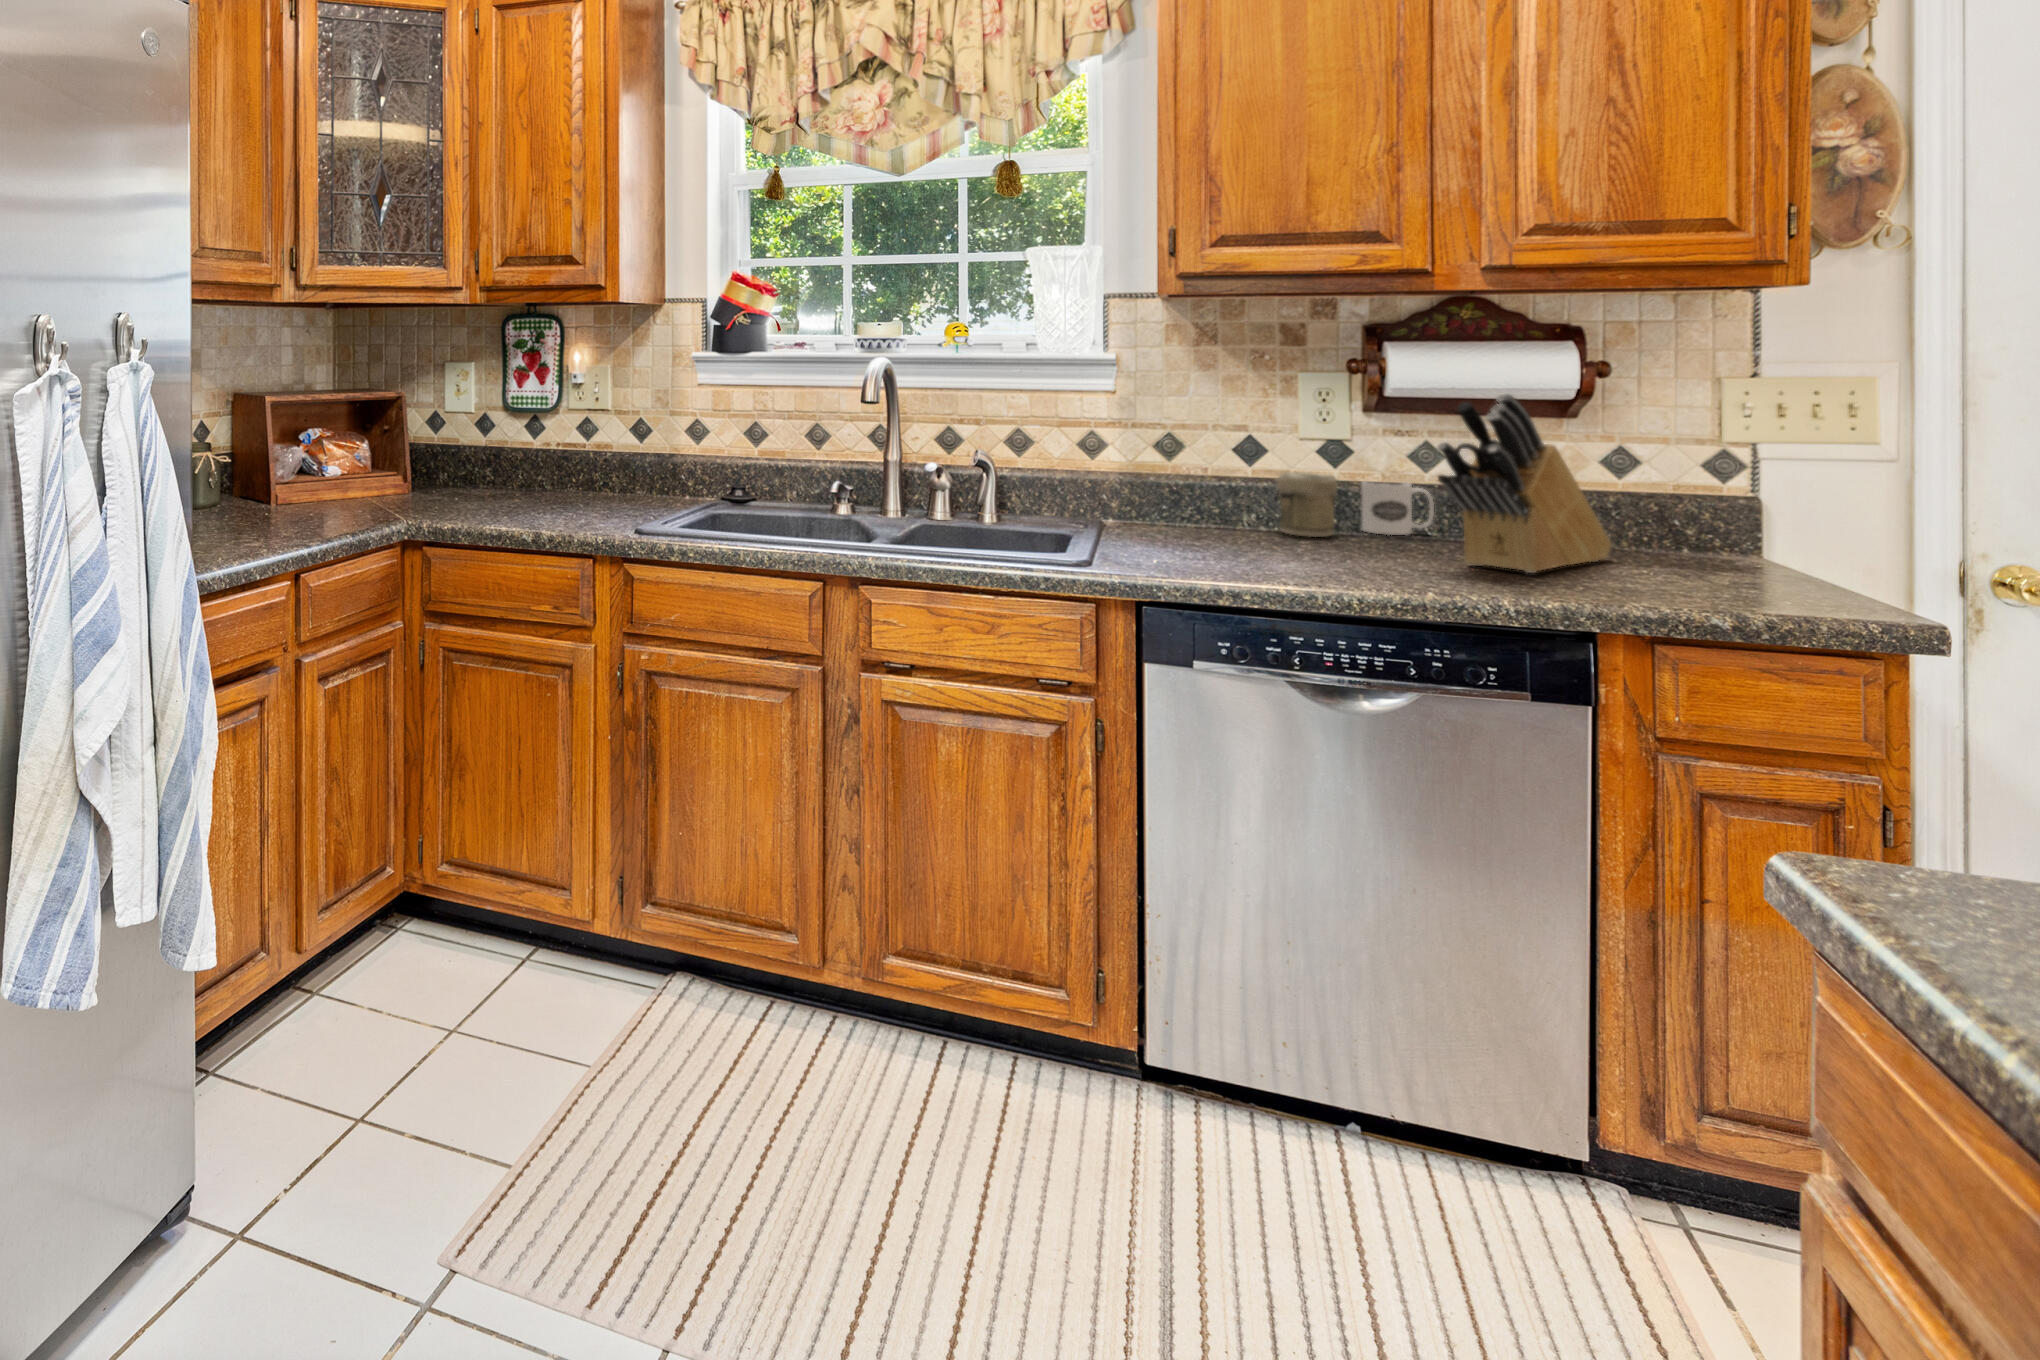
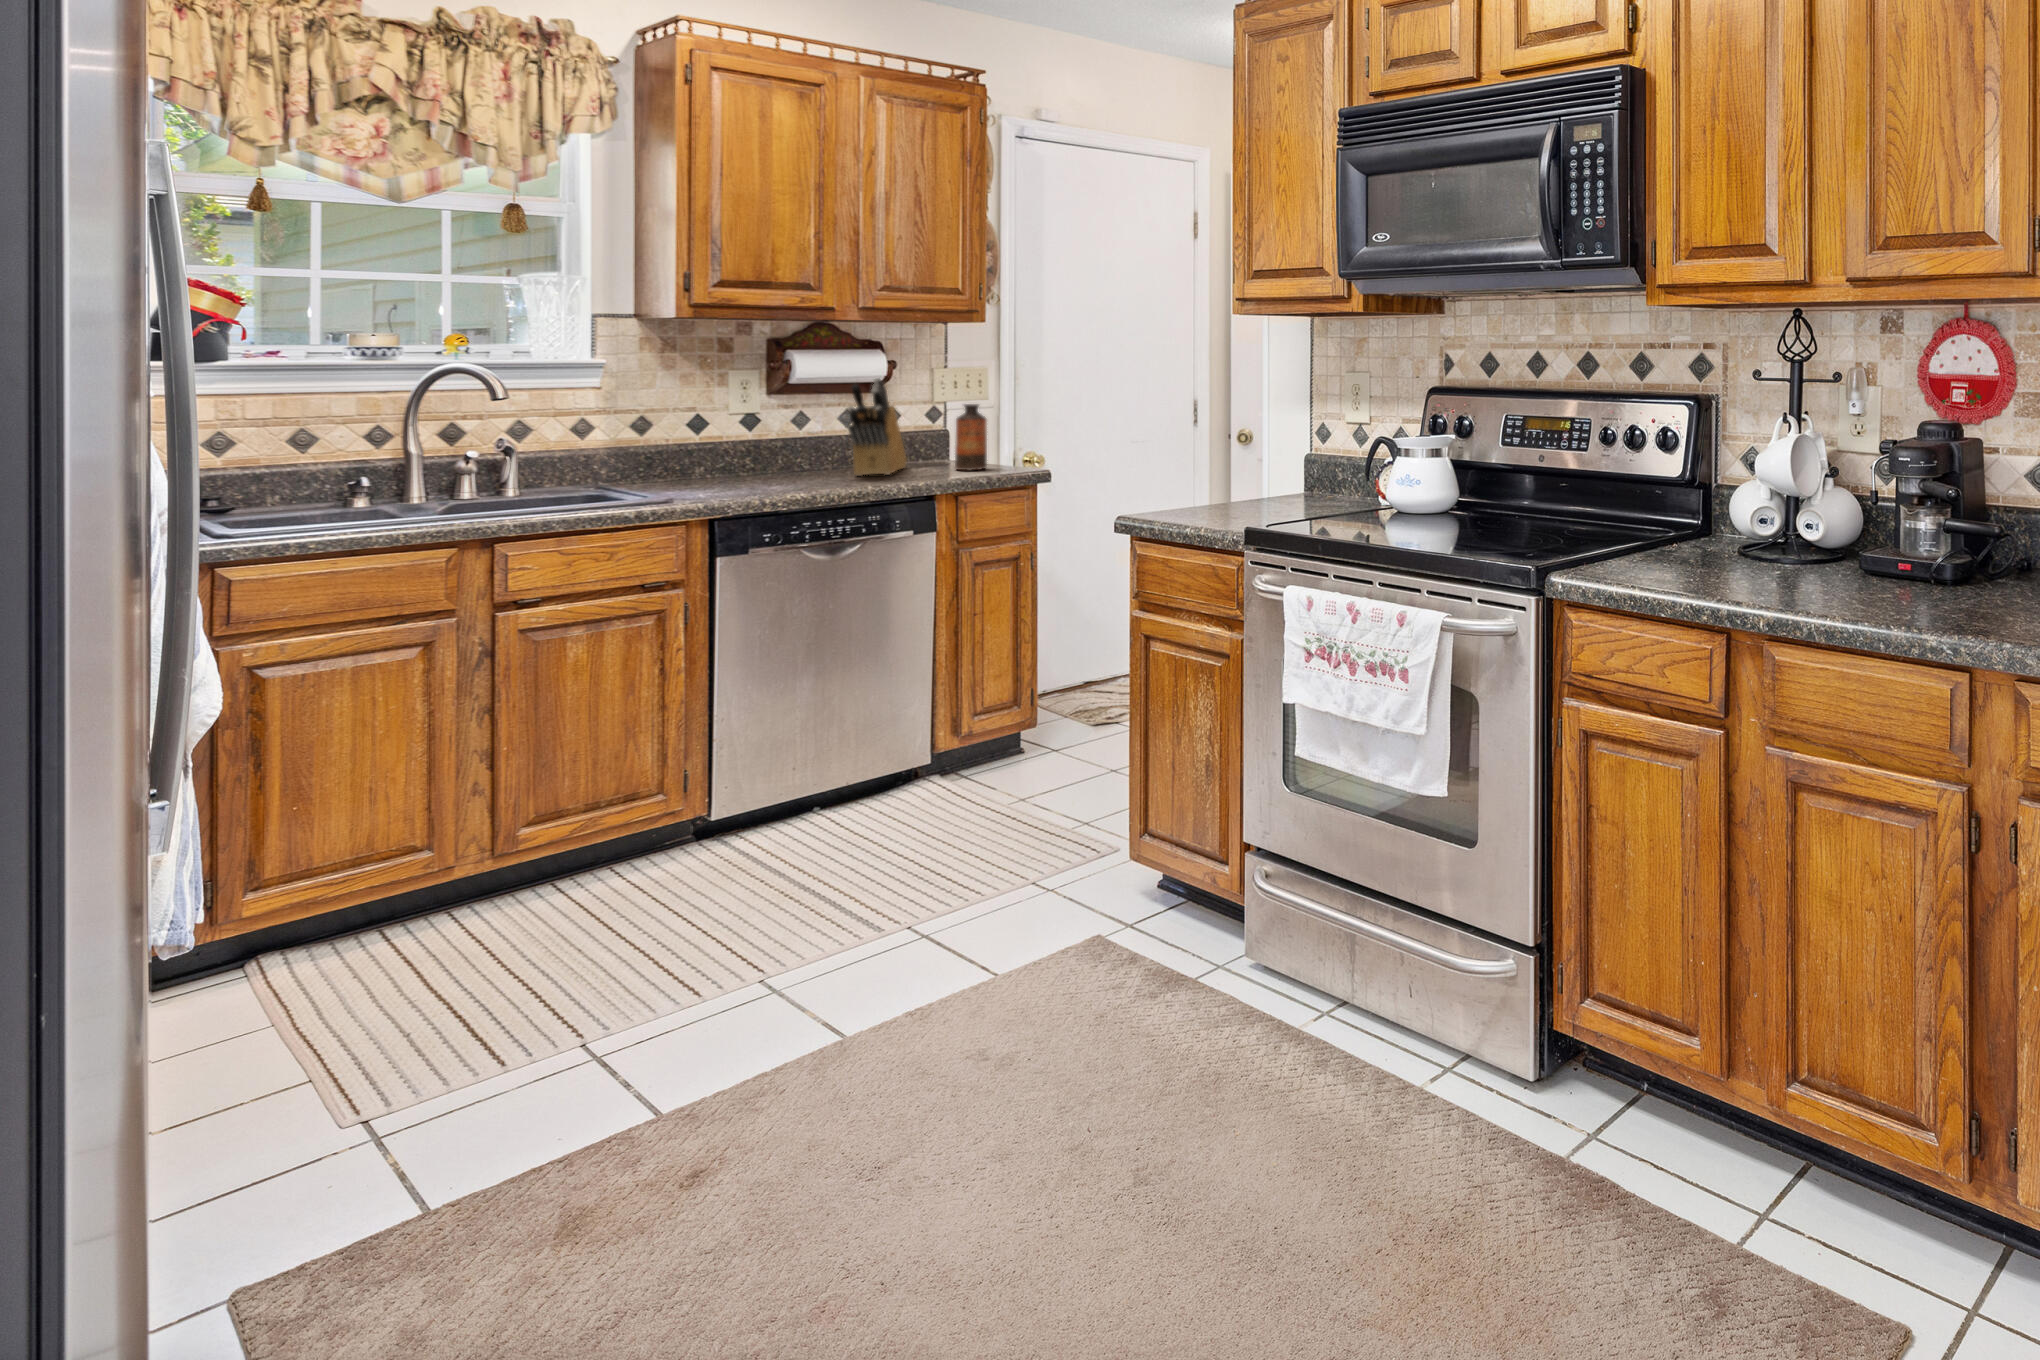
bottle: none [1710,452,1796,593] -> present [955,404,987,470]
jar: present [1278,472,1337,537] -> none [729,436,767,476]
mug: present [1362,481,1434,535] -> none [771,438,812,470]

